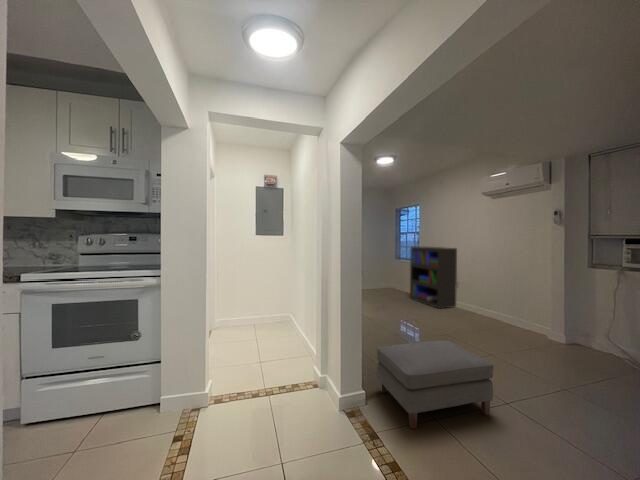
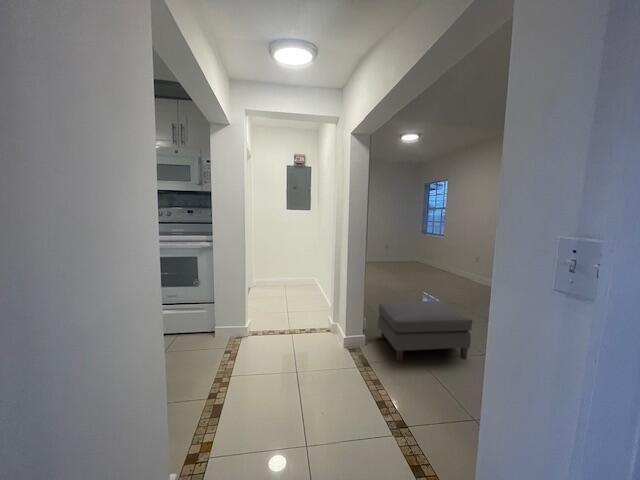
bookshelf: present [410,247,457,308] -> none [432,221,480,280]

